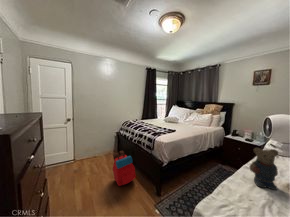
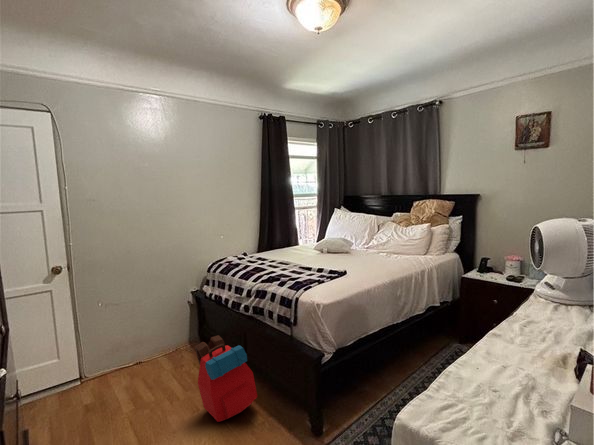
teddy bear: present [249,148,278,190] -> none [490,293,539,369]

